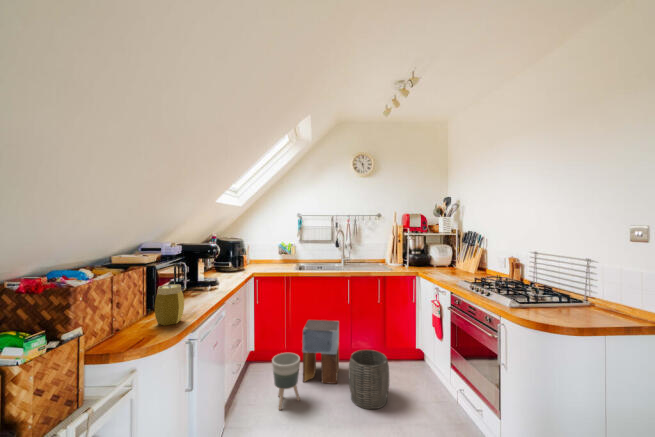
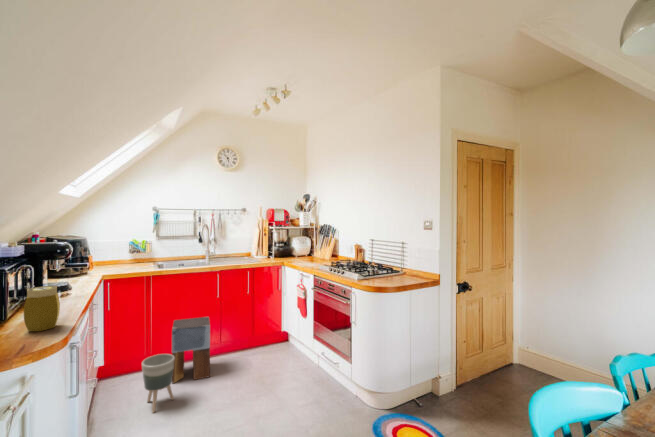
woven basket: present [349,350,389,409] -> none [225,337,264,389]

